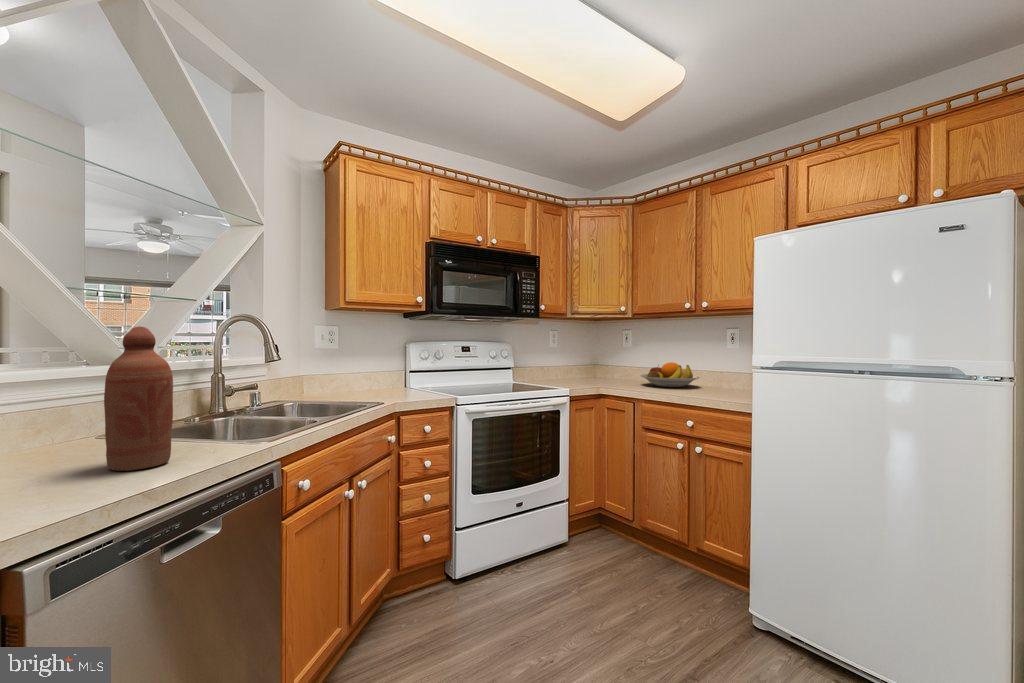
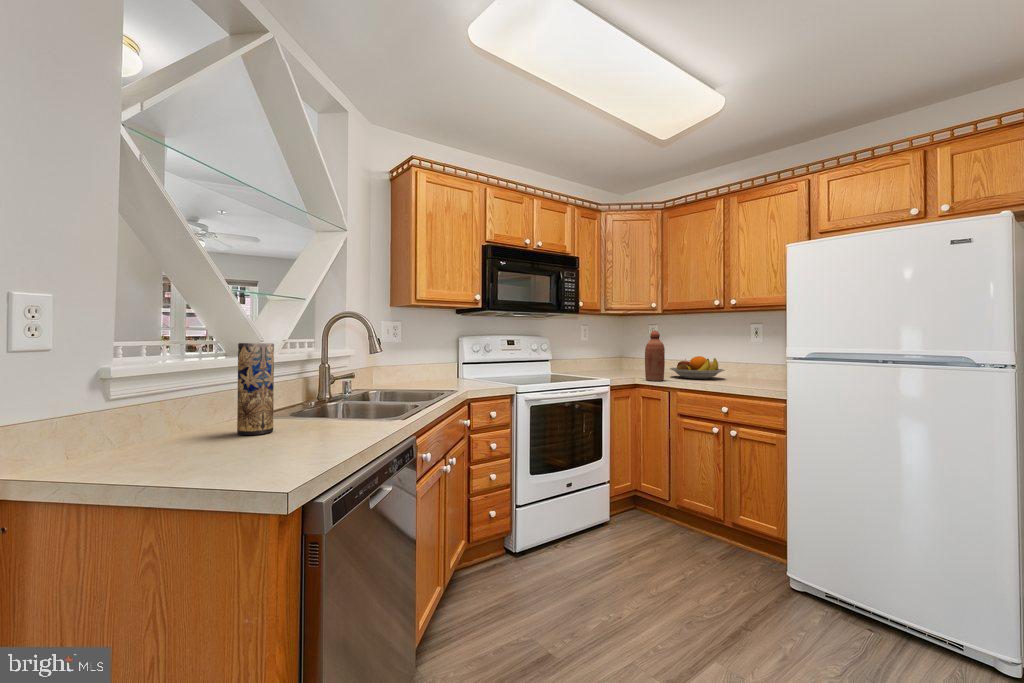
bottle: present [104,326,173,471] -> present [645,330,665,381]
vase: none [32,355,87,469] -> present [237,343,274,435]

